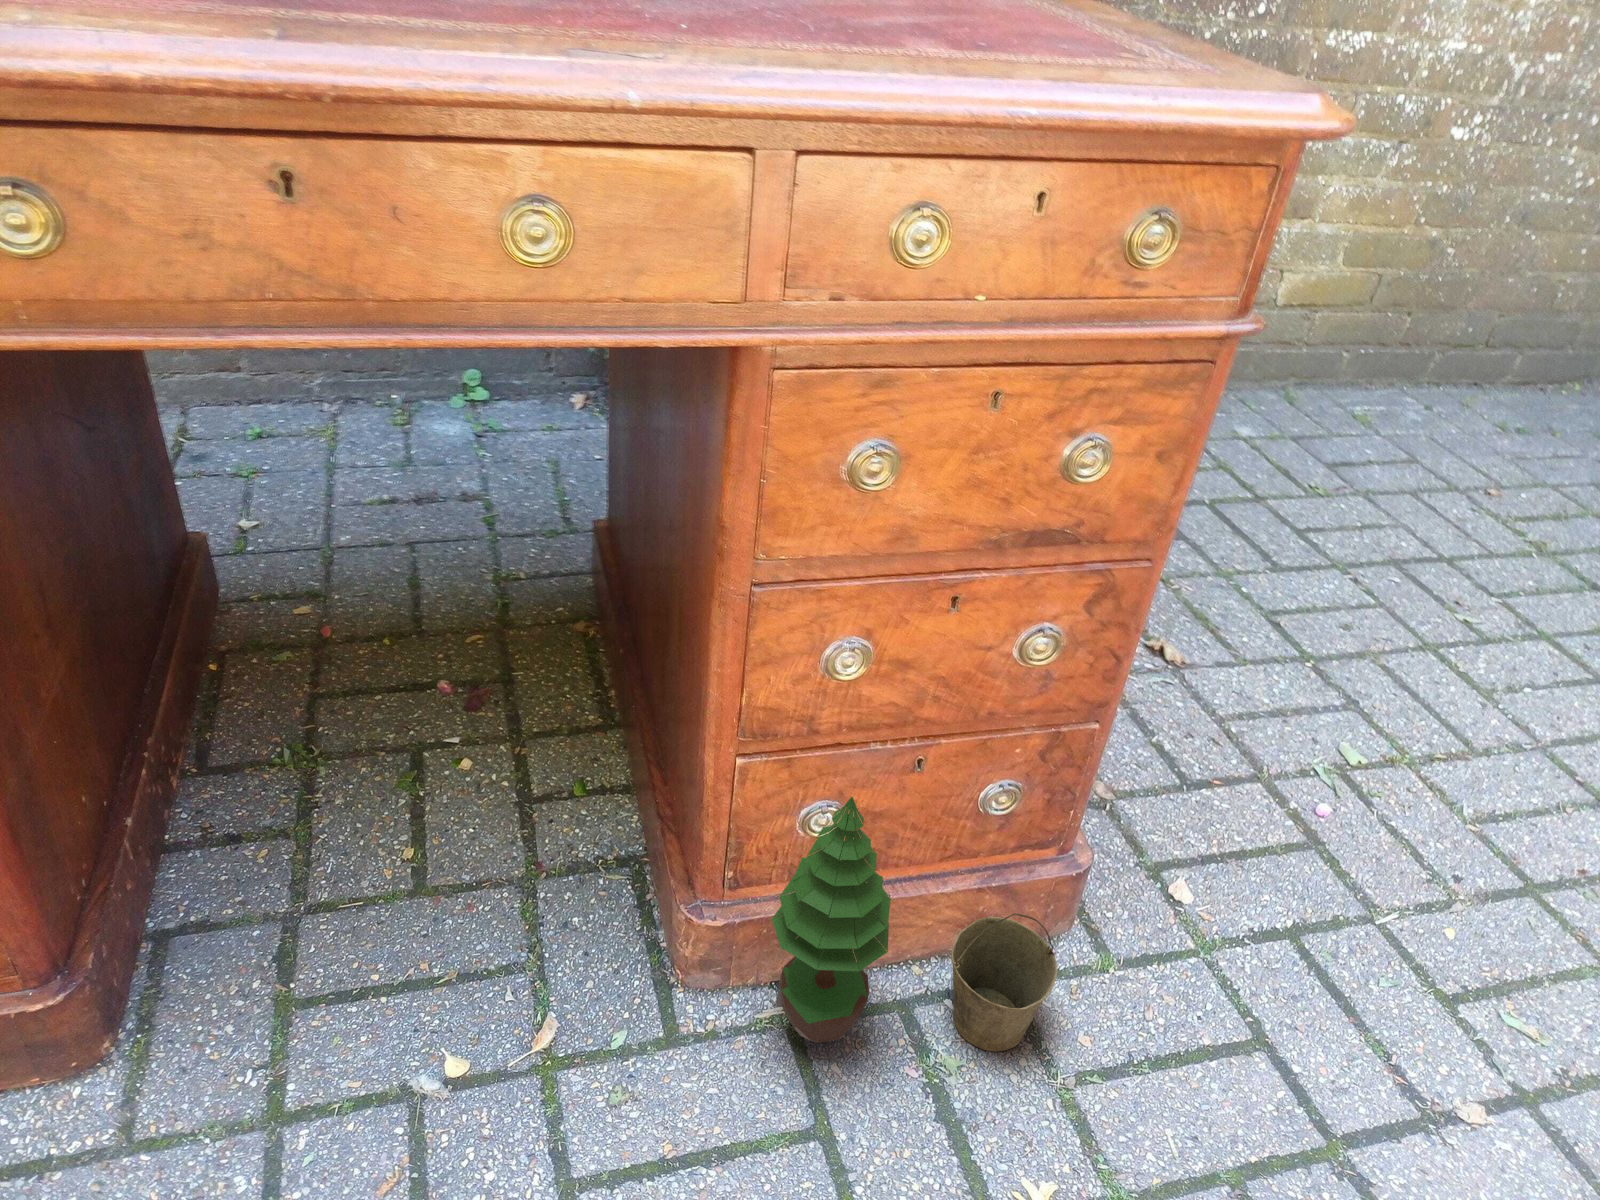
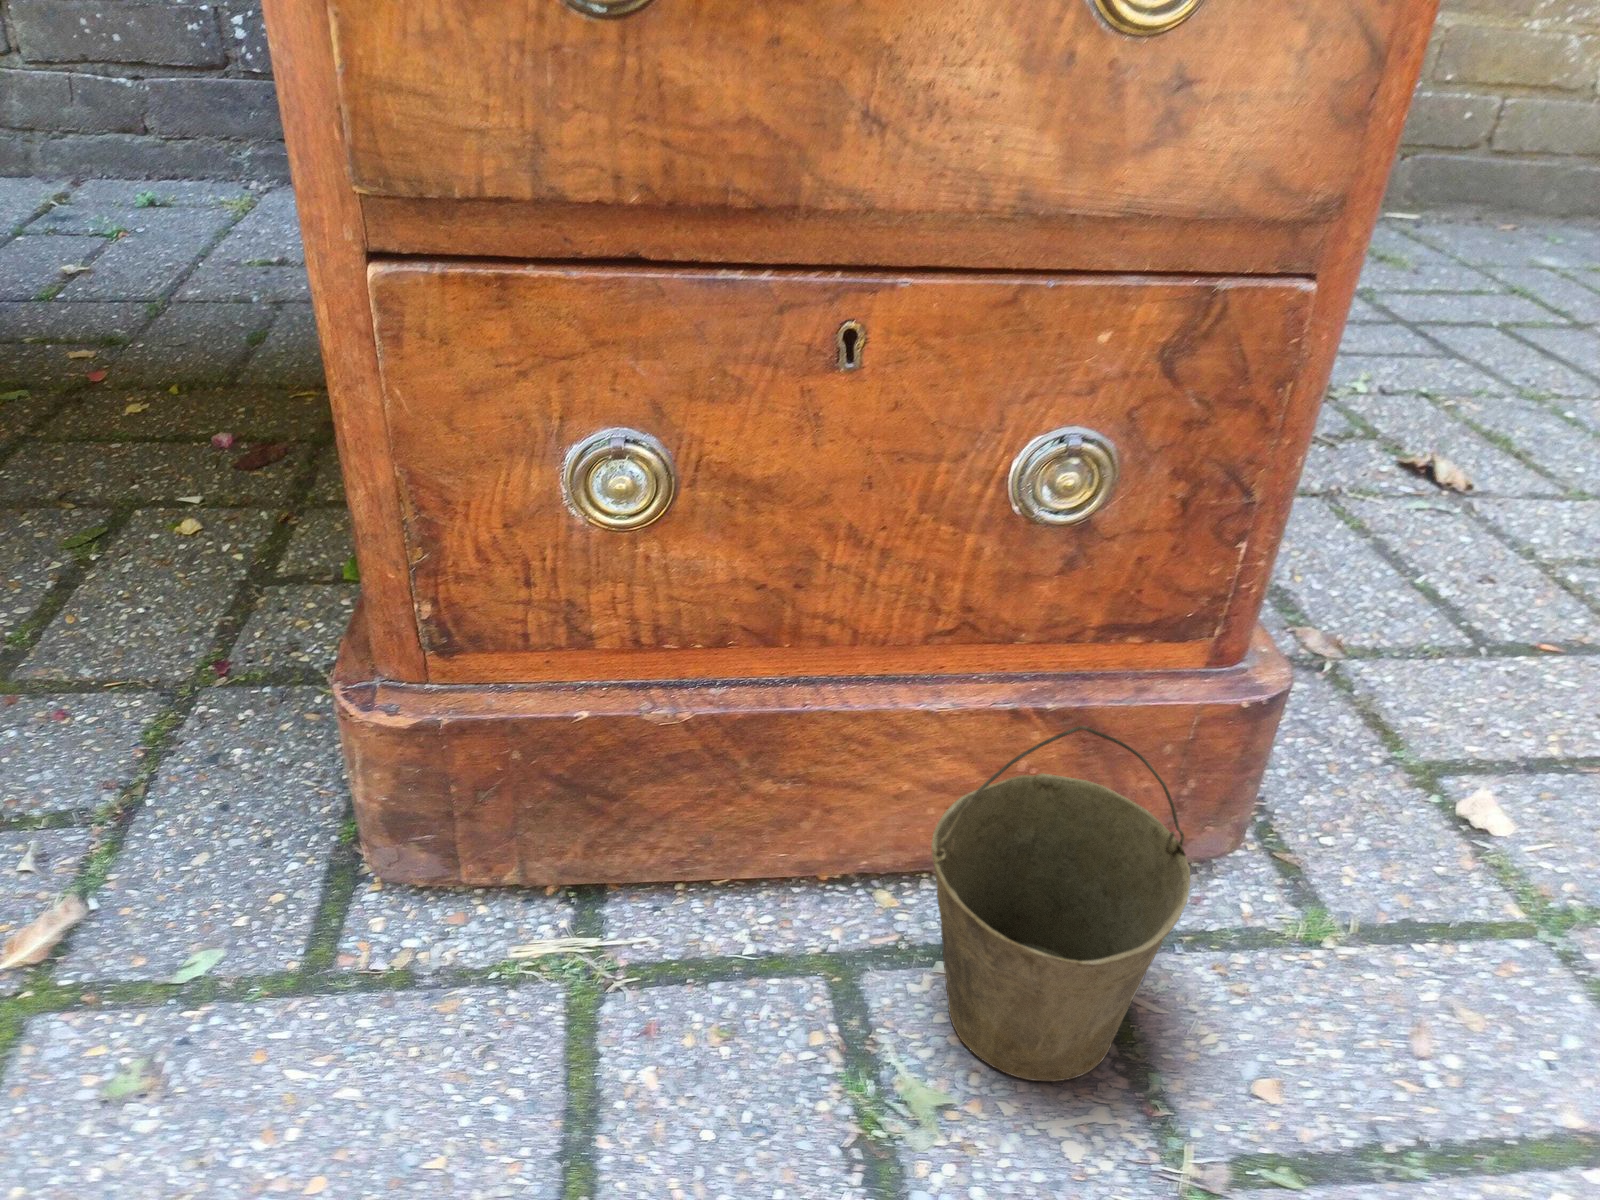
potted tree: present [772,797,891,1043] -> none [468,301,767,1014]

